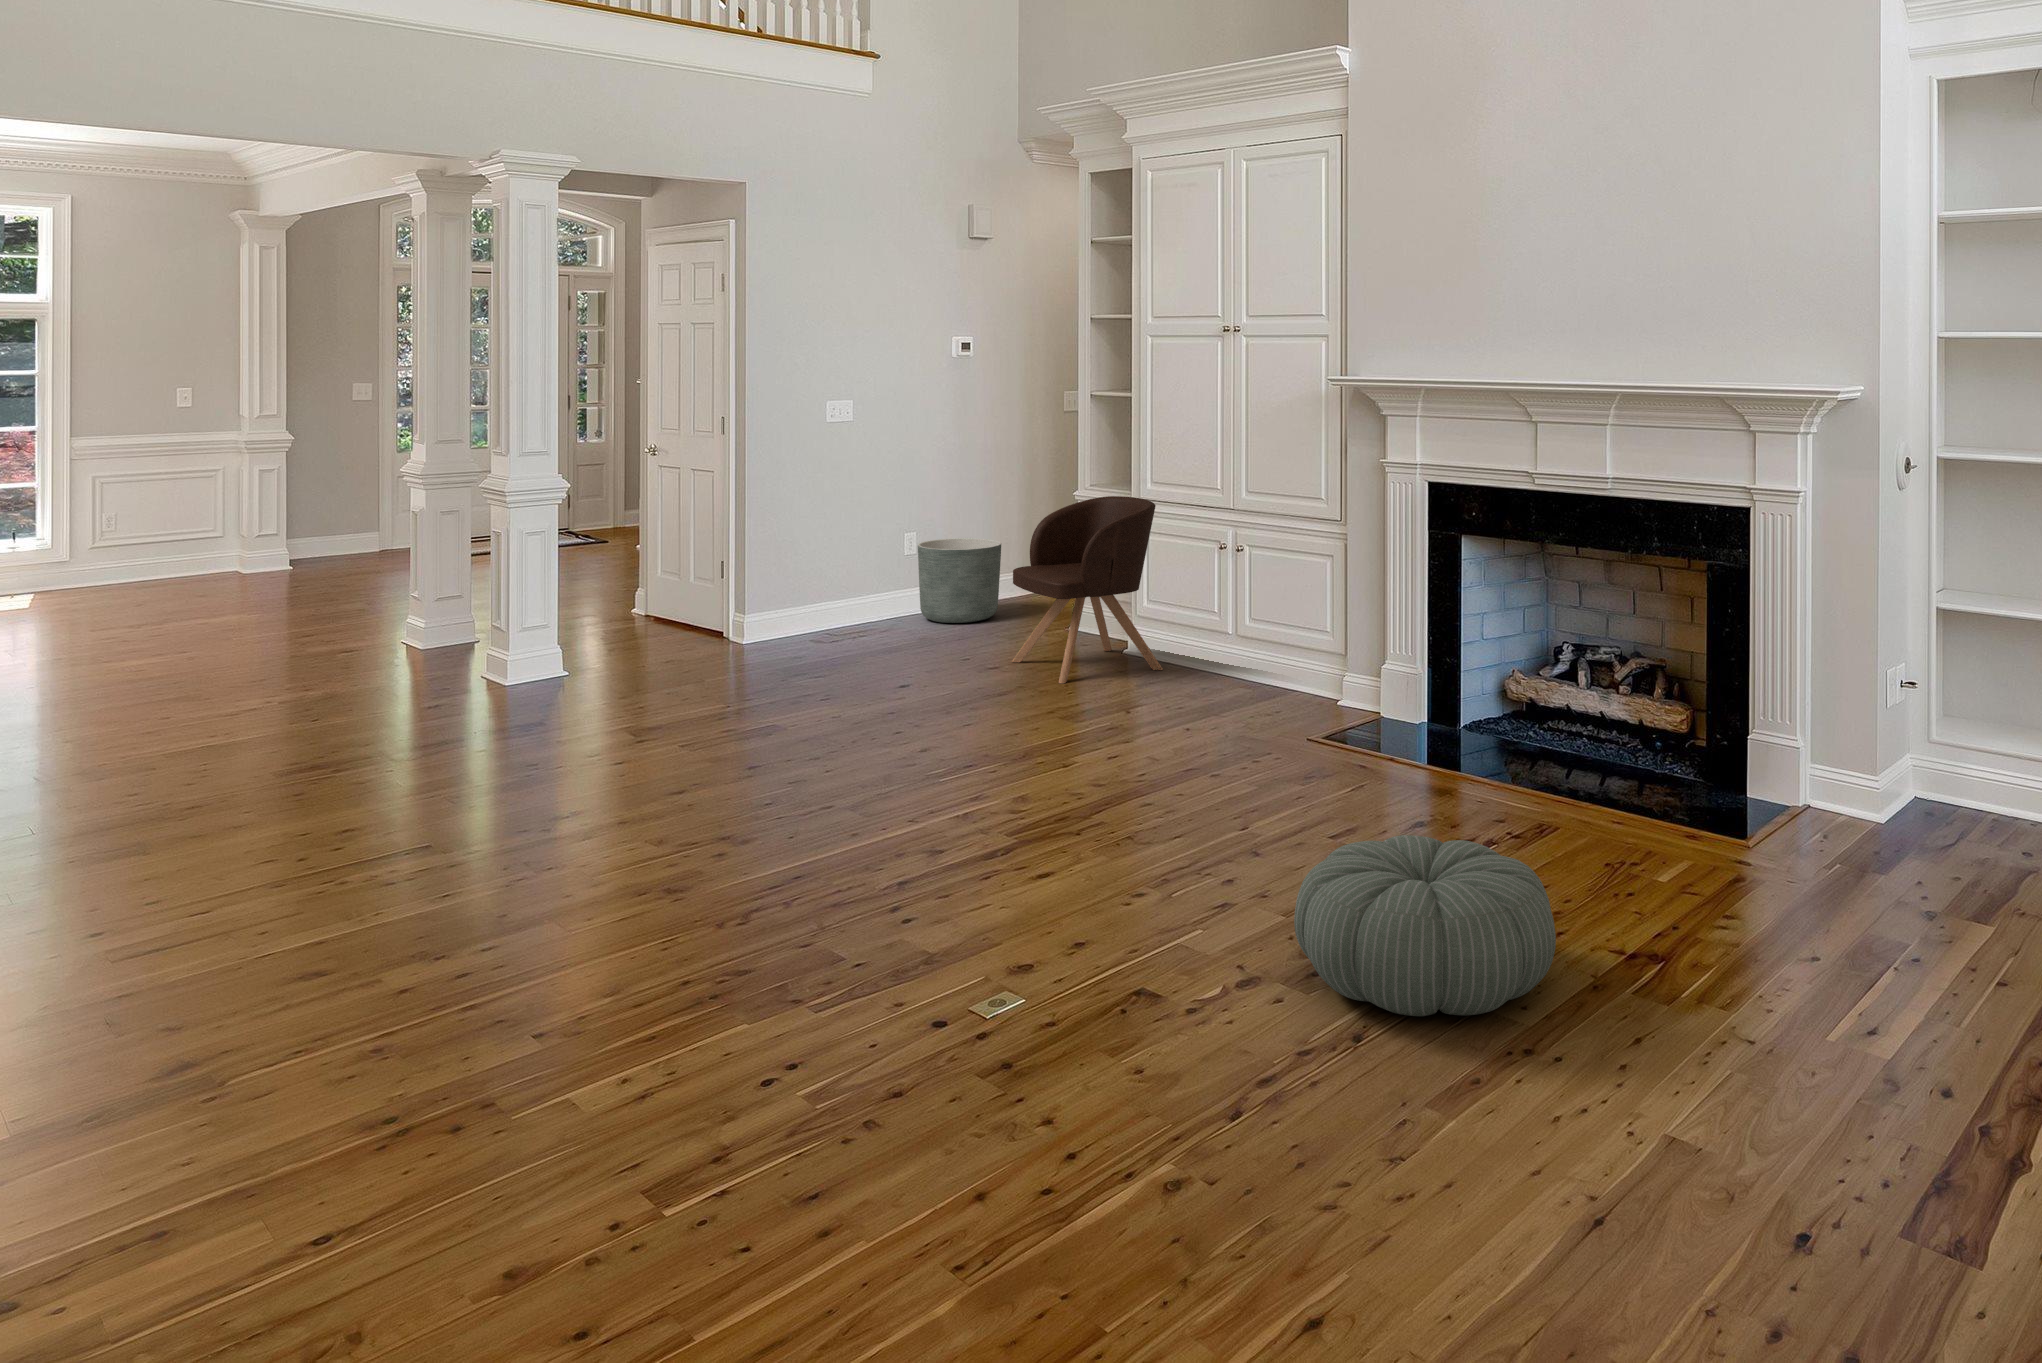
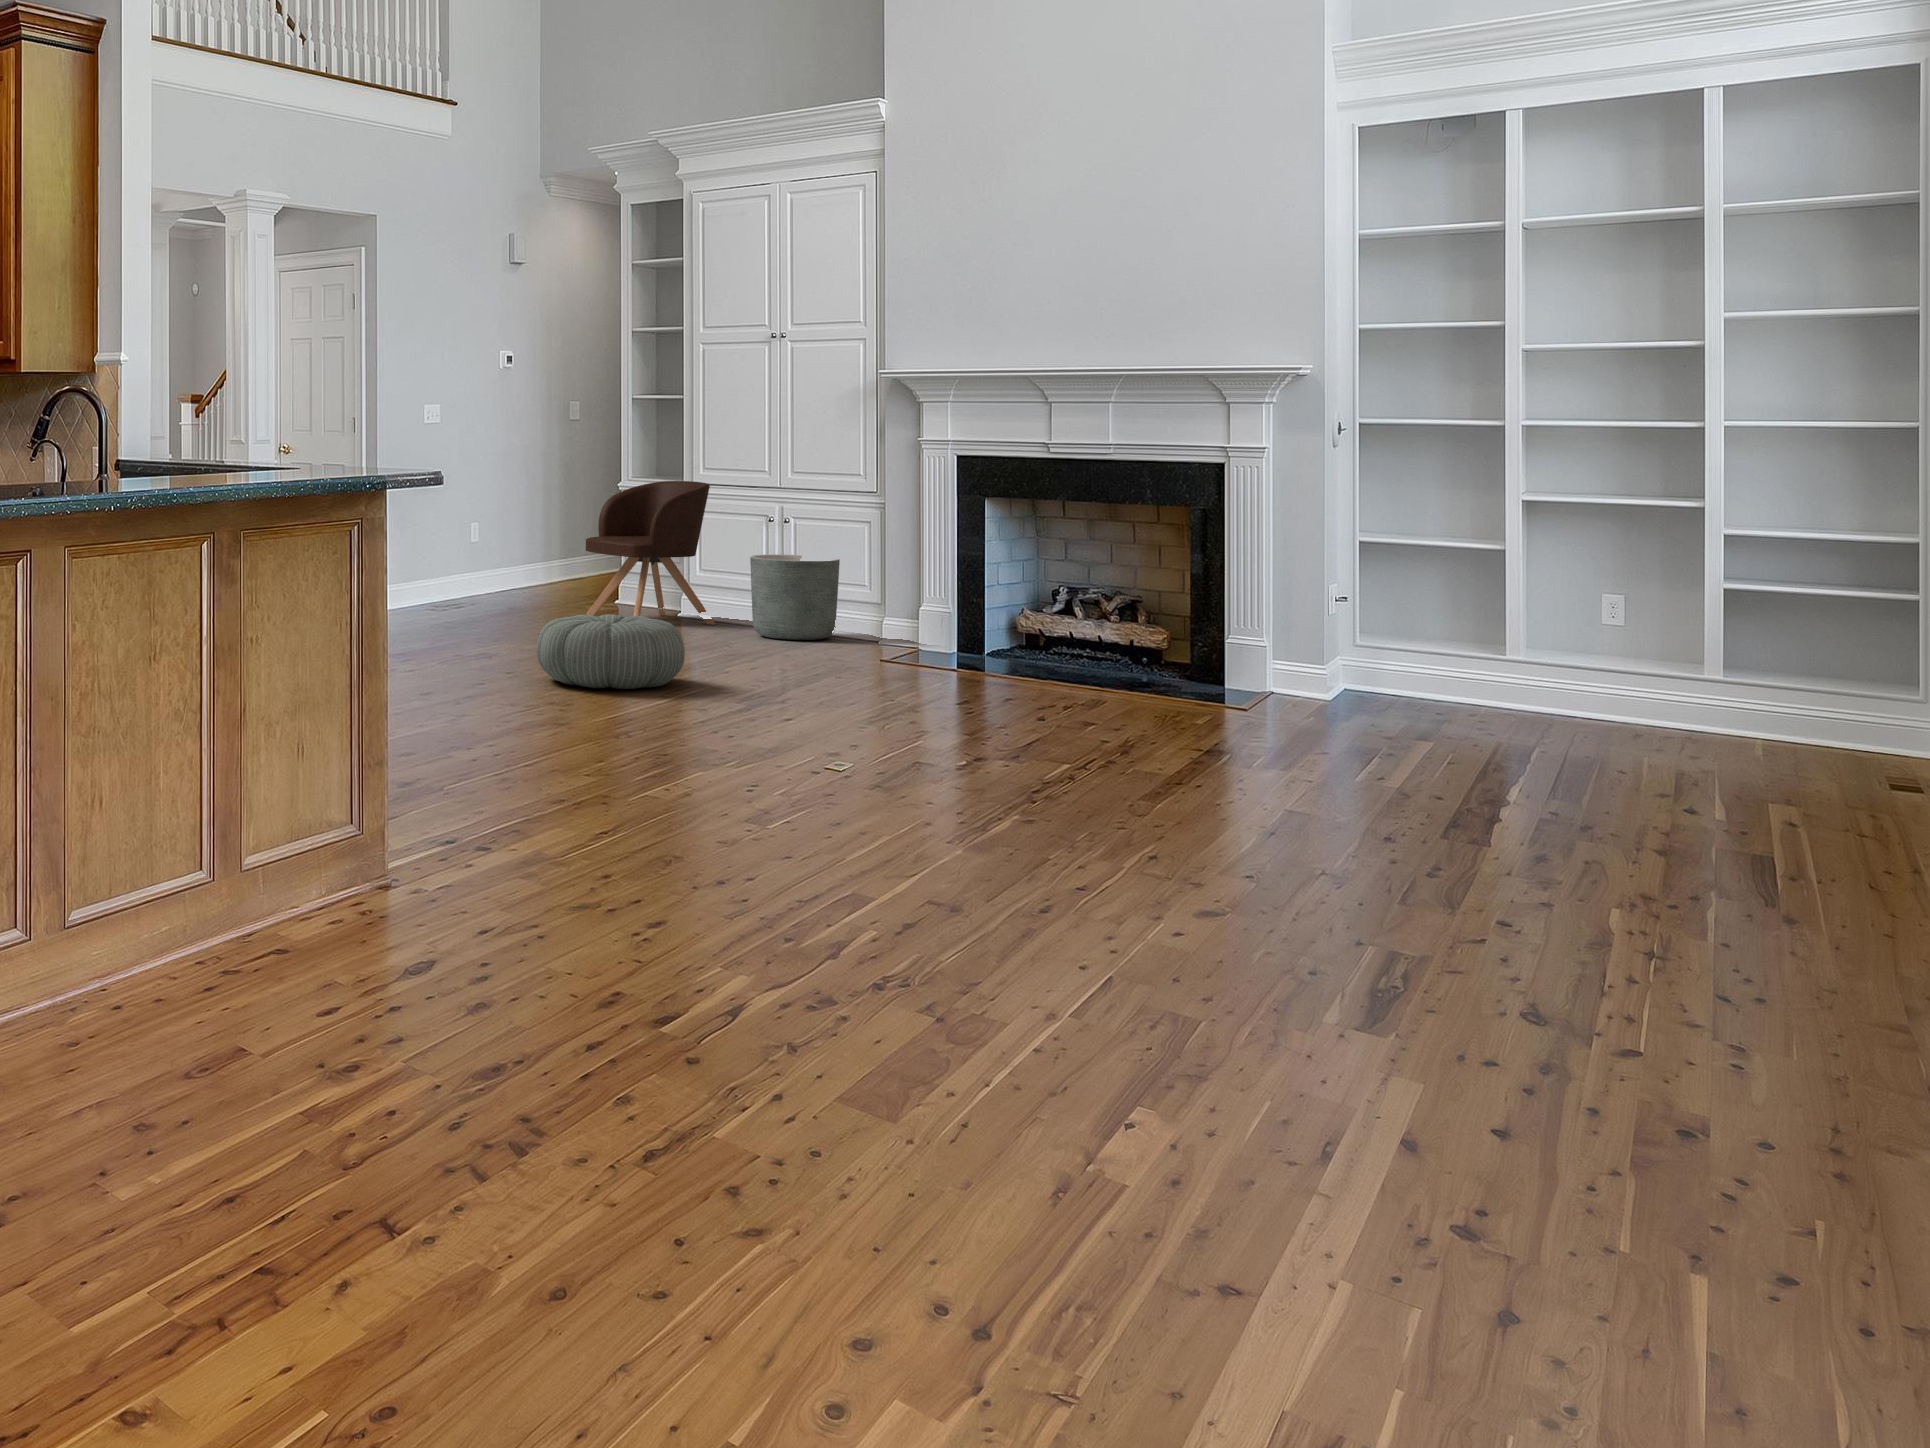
planter: present [918,538,1001,623] -> present [750,554,840,640]
pouf: present [1294,835,1556,1016] -> present [537,614,685,689]

